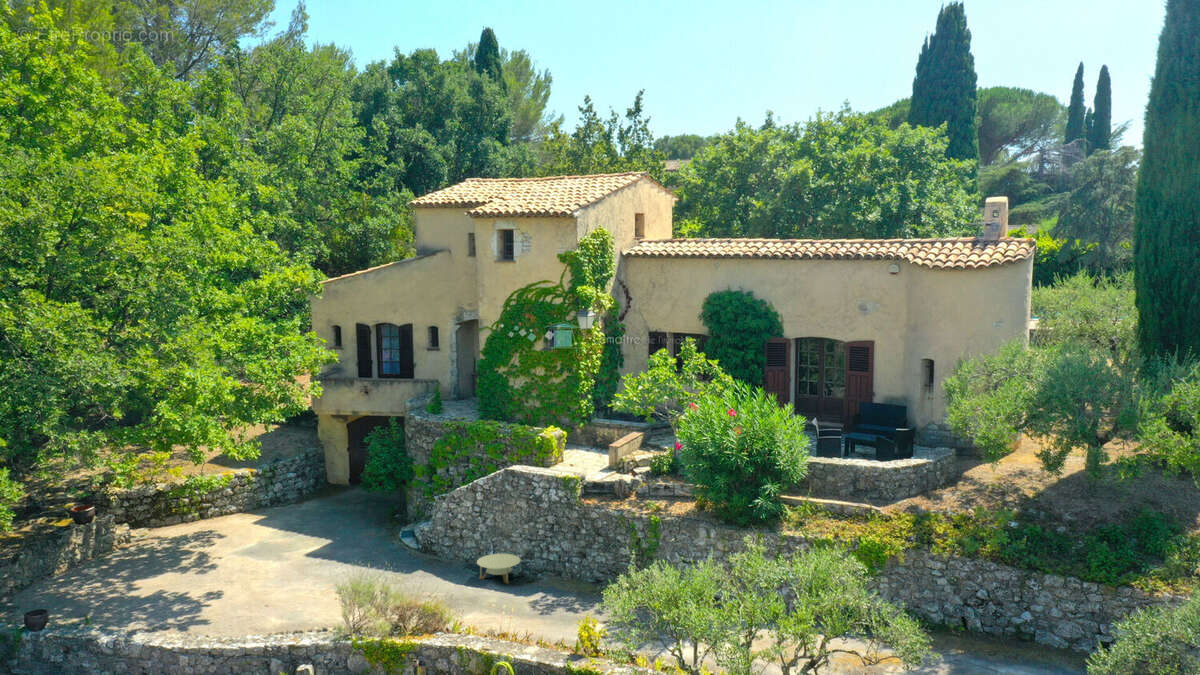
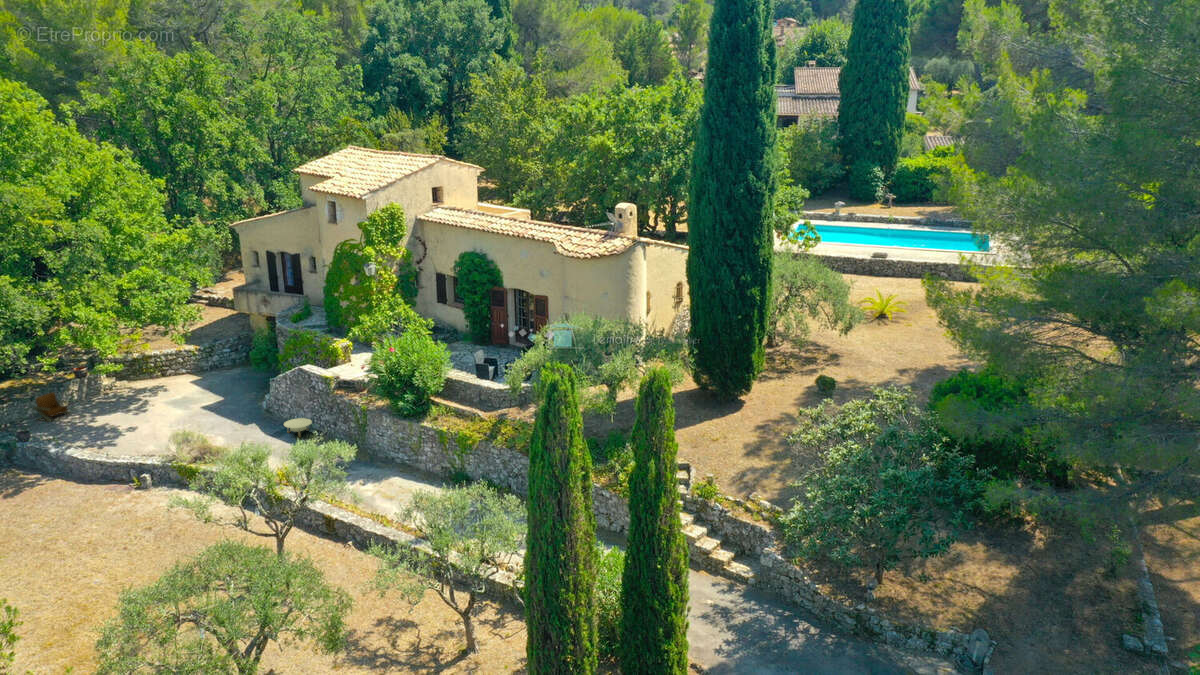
lounge chair: none [16,546,81,597] -> present [34,392,70,422]

